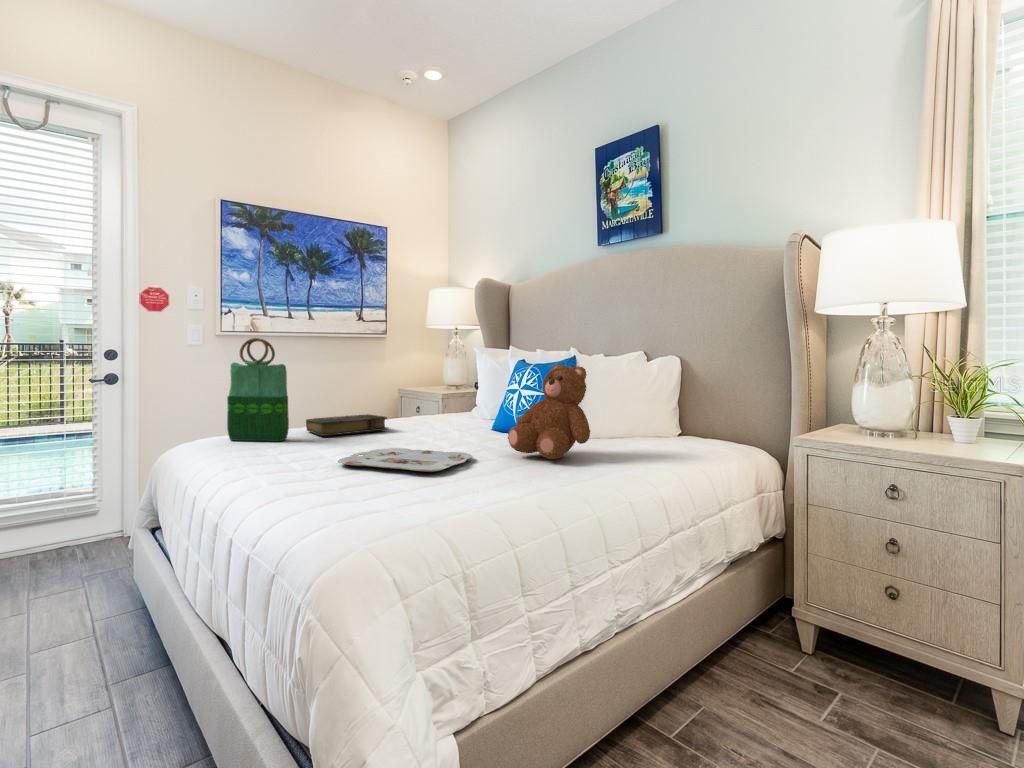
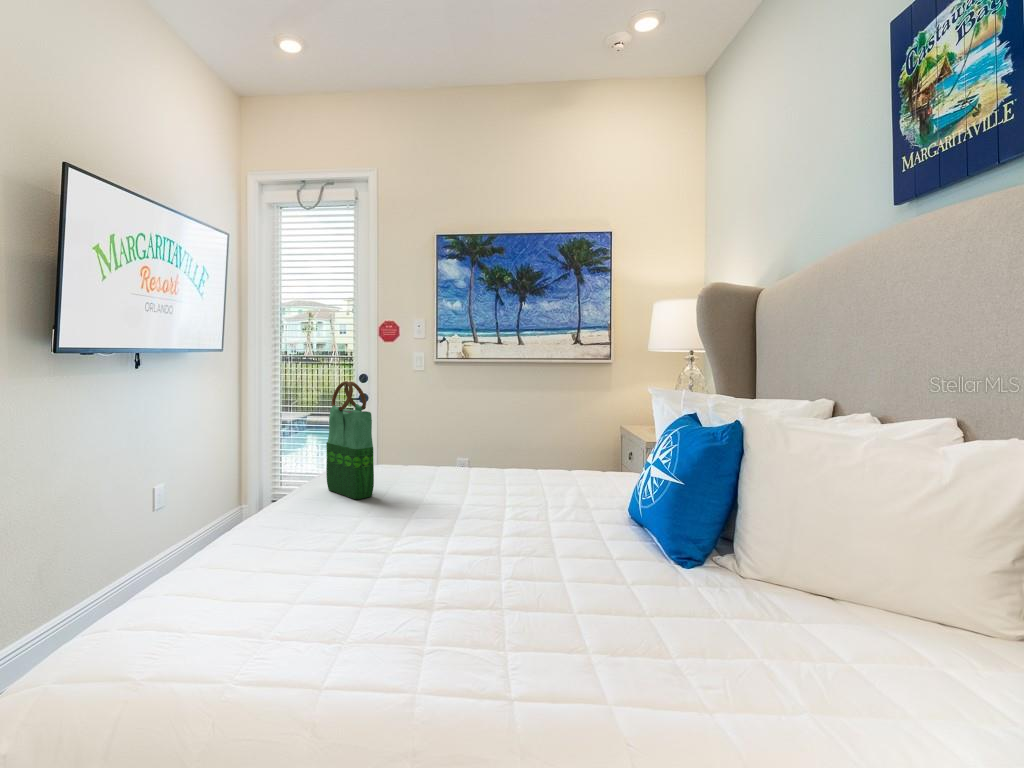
teddy bear: present [508,364,590,459] -> none [514,450,680,661]
book: present [306,414,389,436] -> none [405,470,494,498]
serving tray: present [338,448,473,472] -> none [283,543,461,633]

